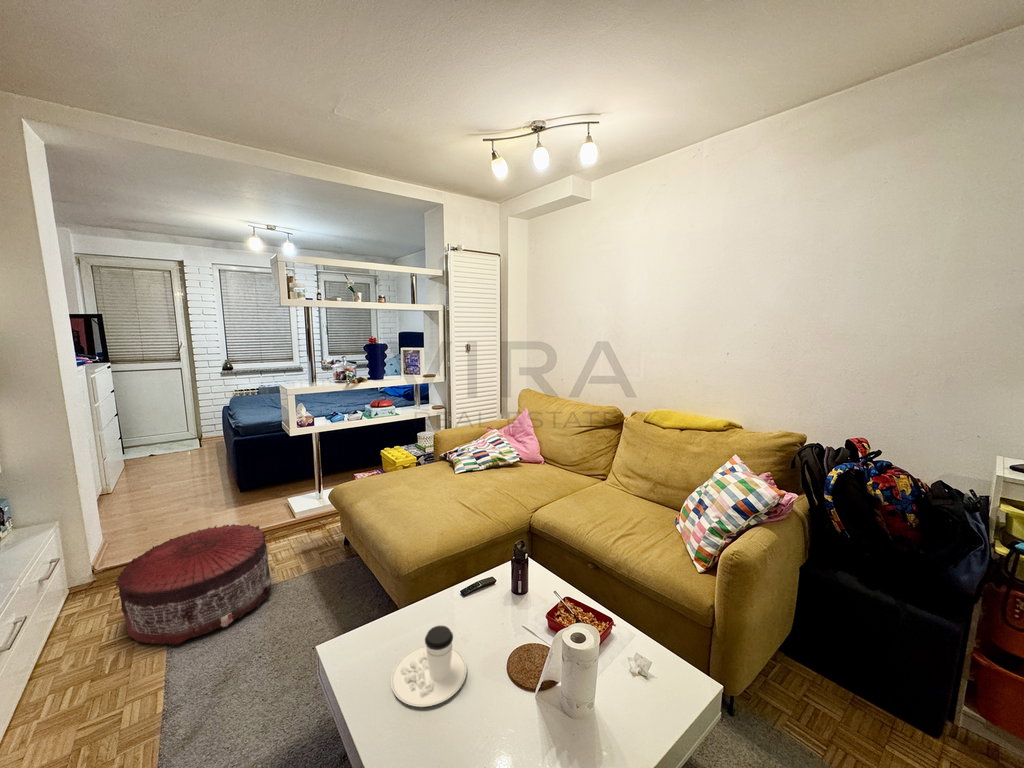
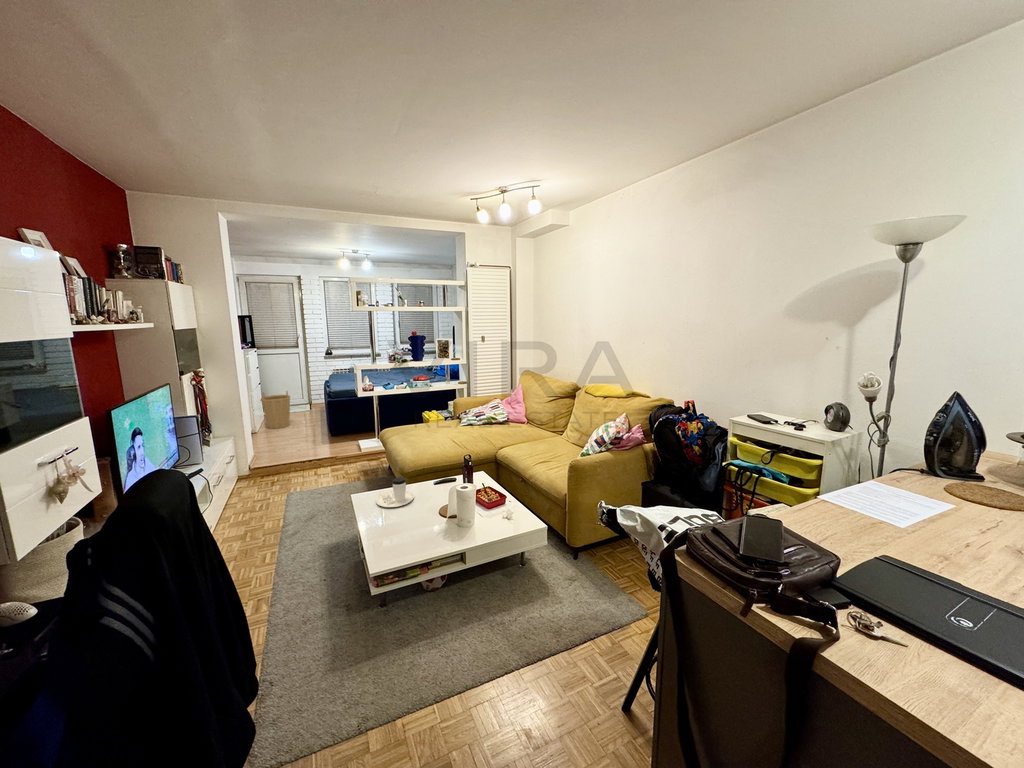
basket: none [117,424,168,484] -> present [261,392,290,429]
pouf: present [116,524,271,644] -> none [262,446,342,503]

